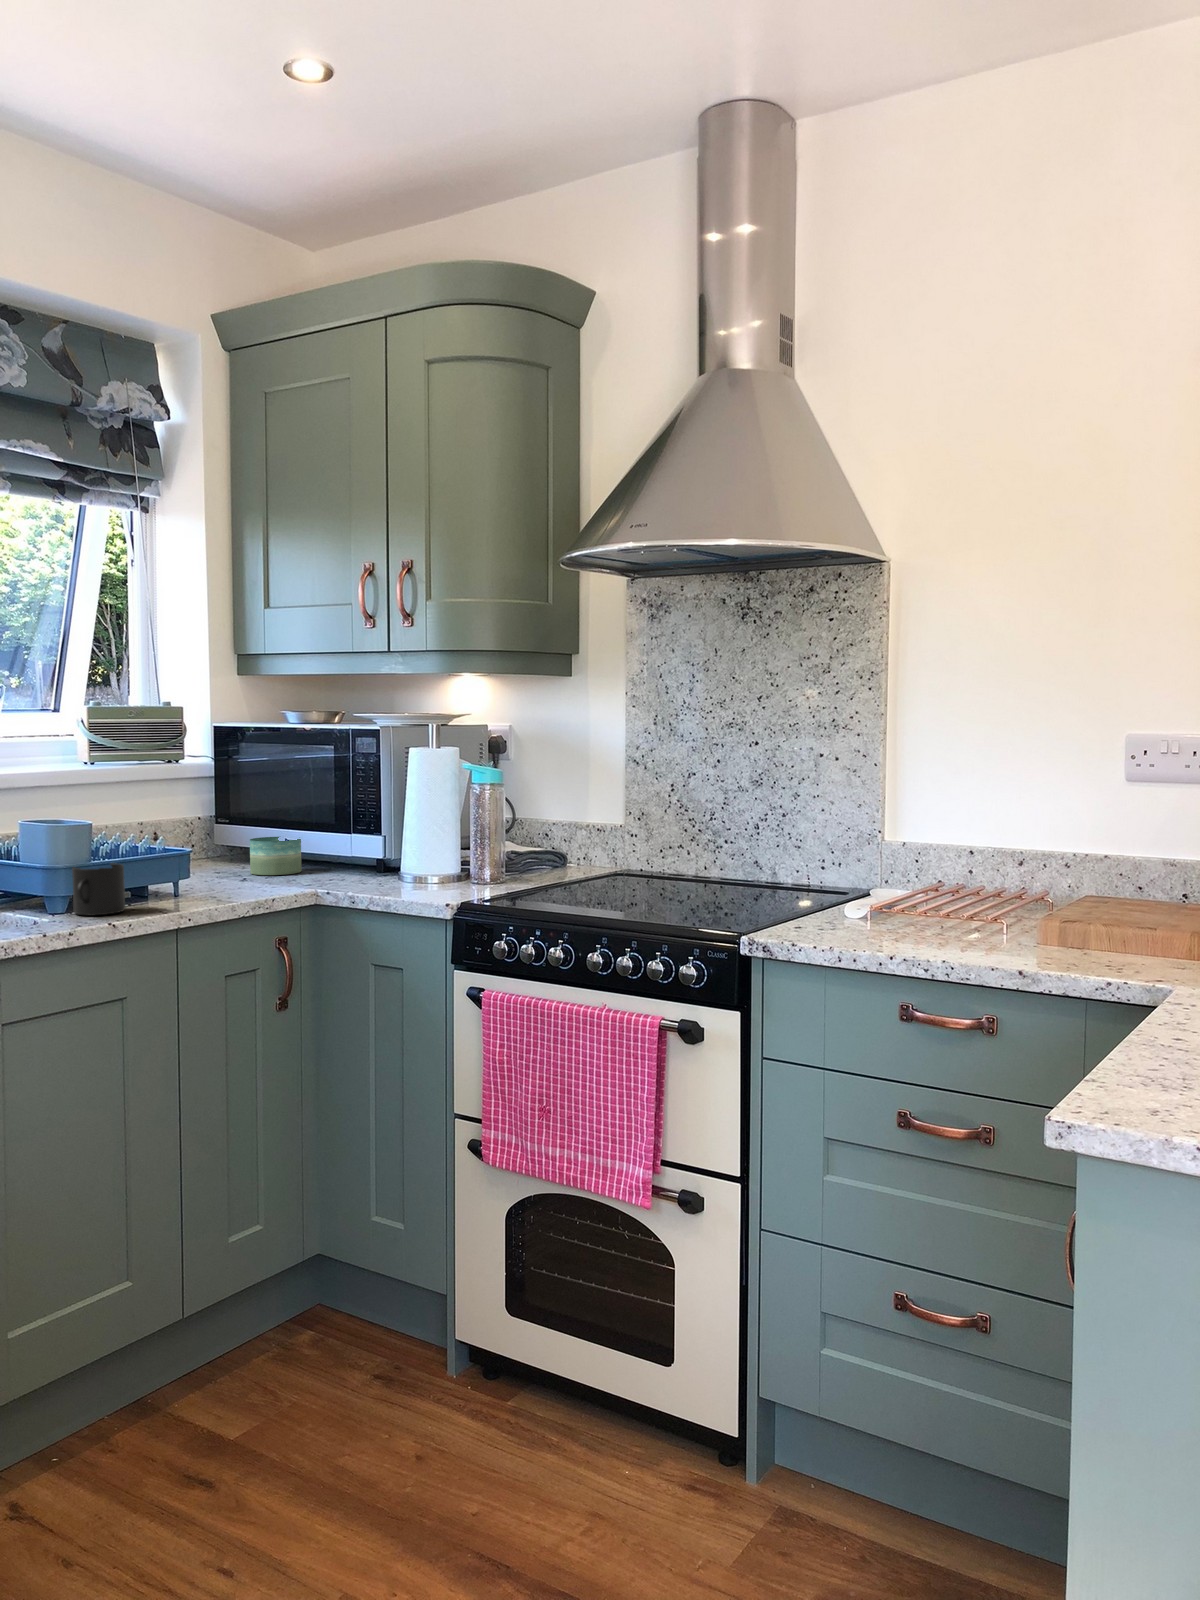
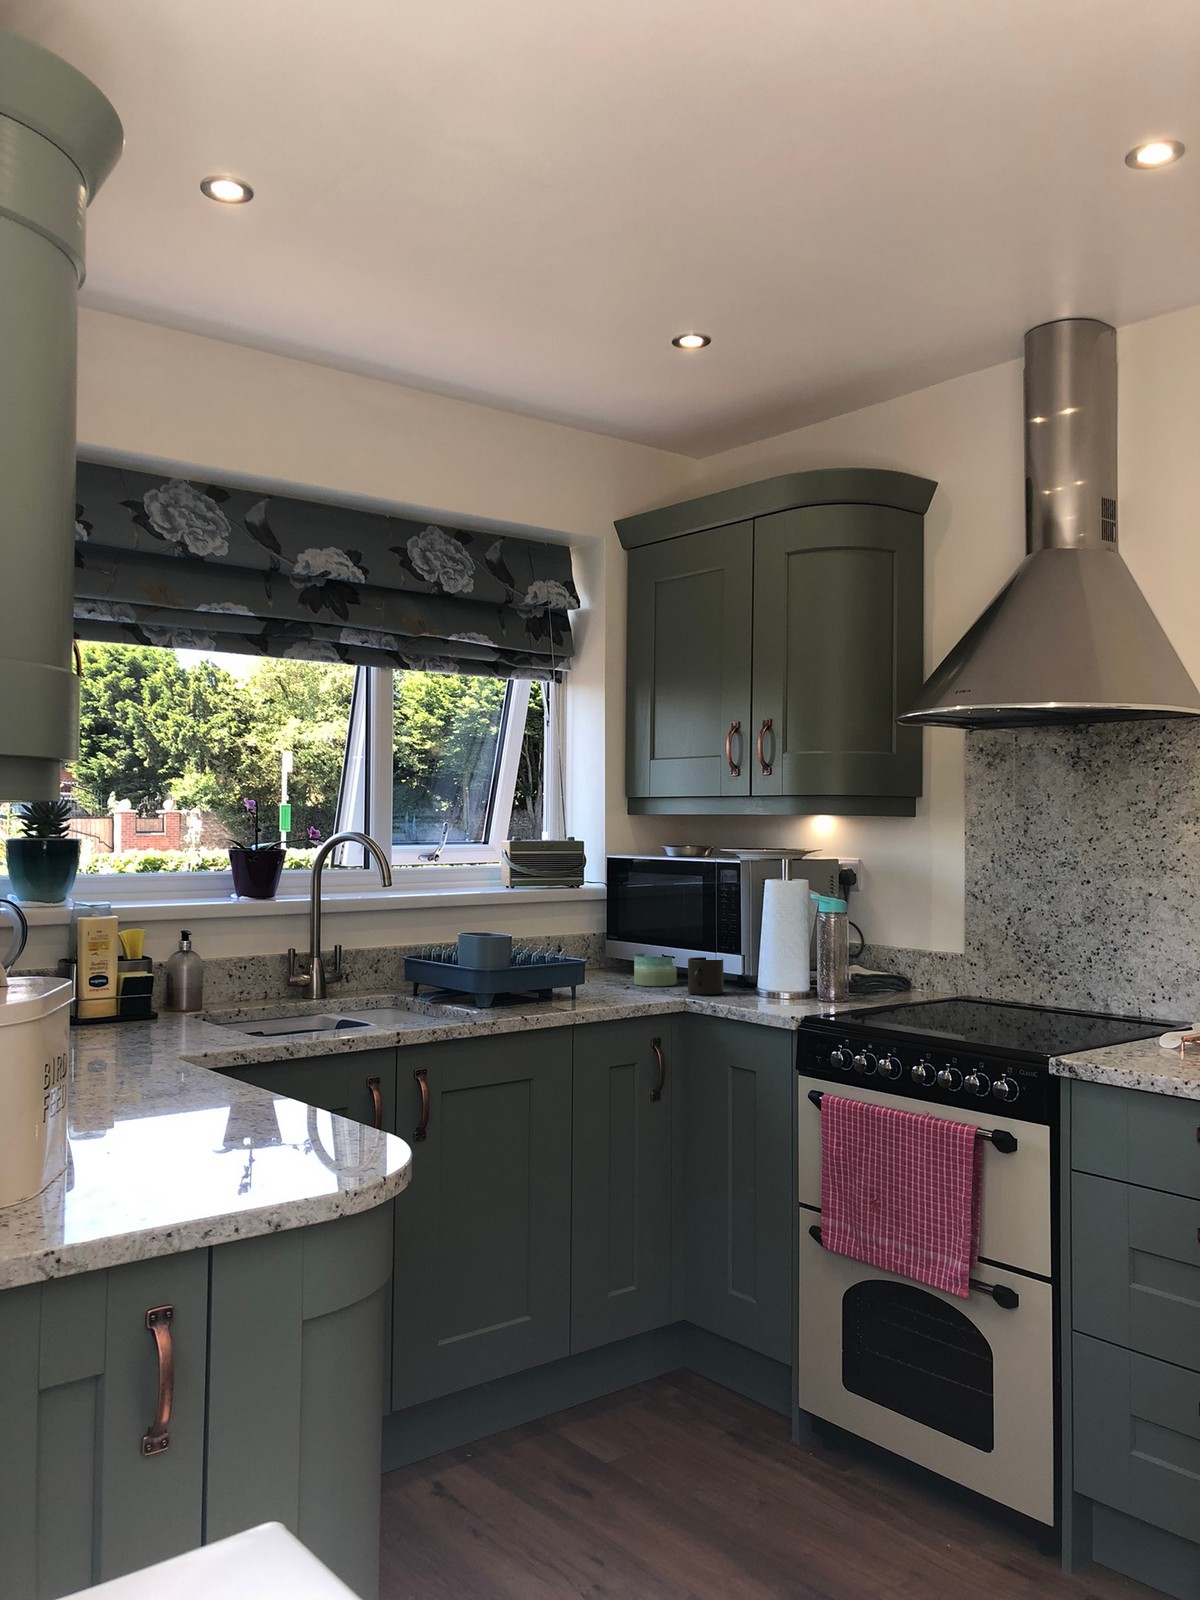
mug: present [72,863,125,915] -> present [688,957,723,995]

